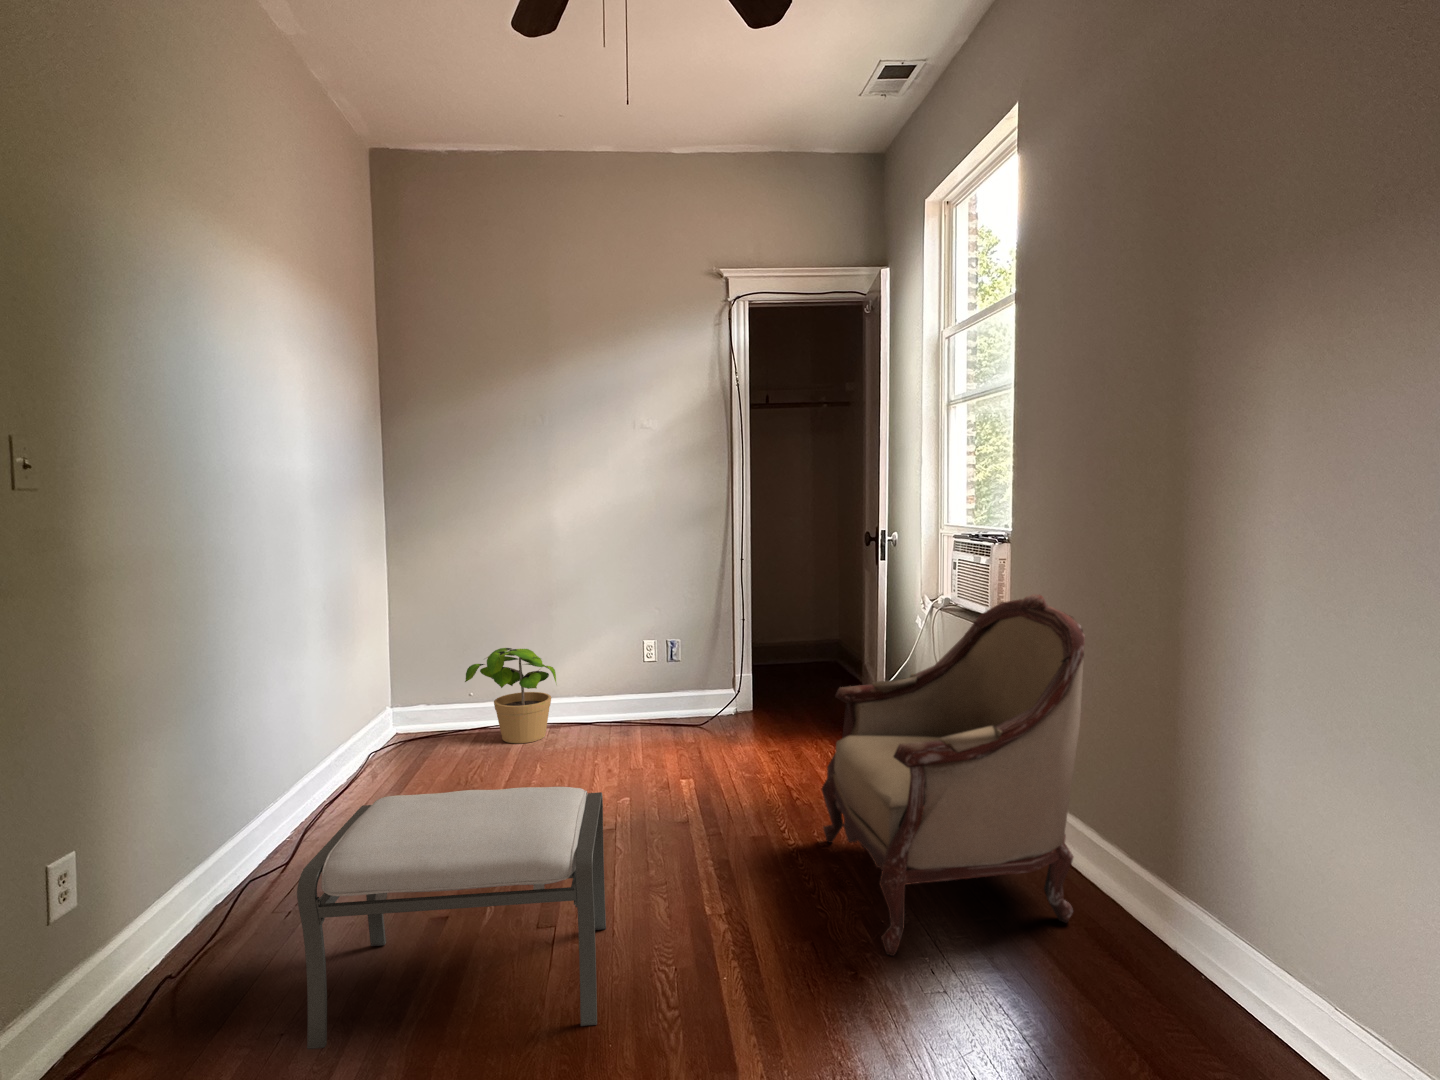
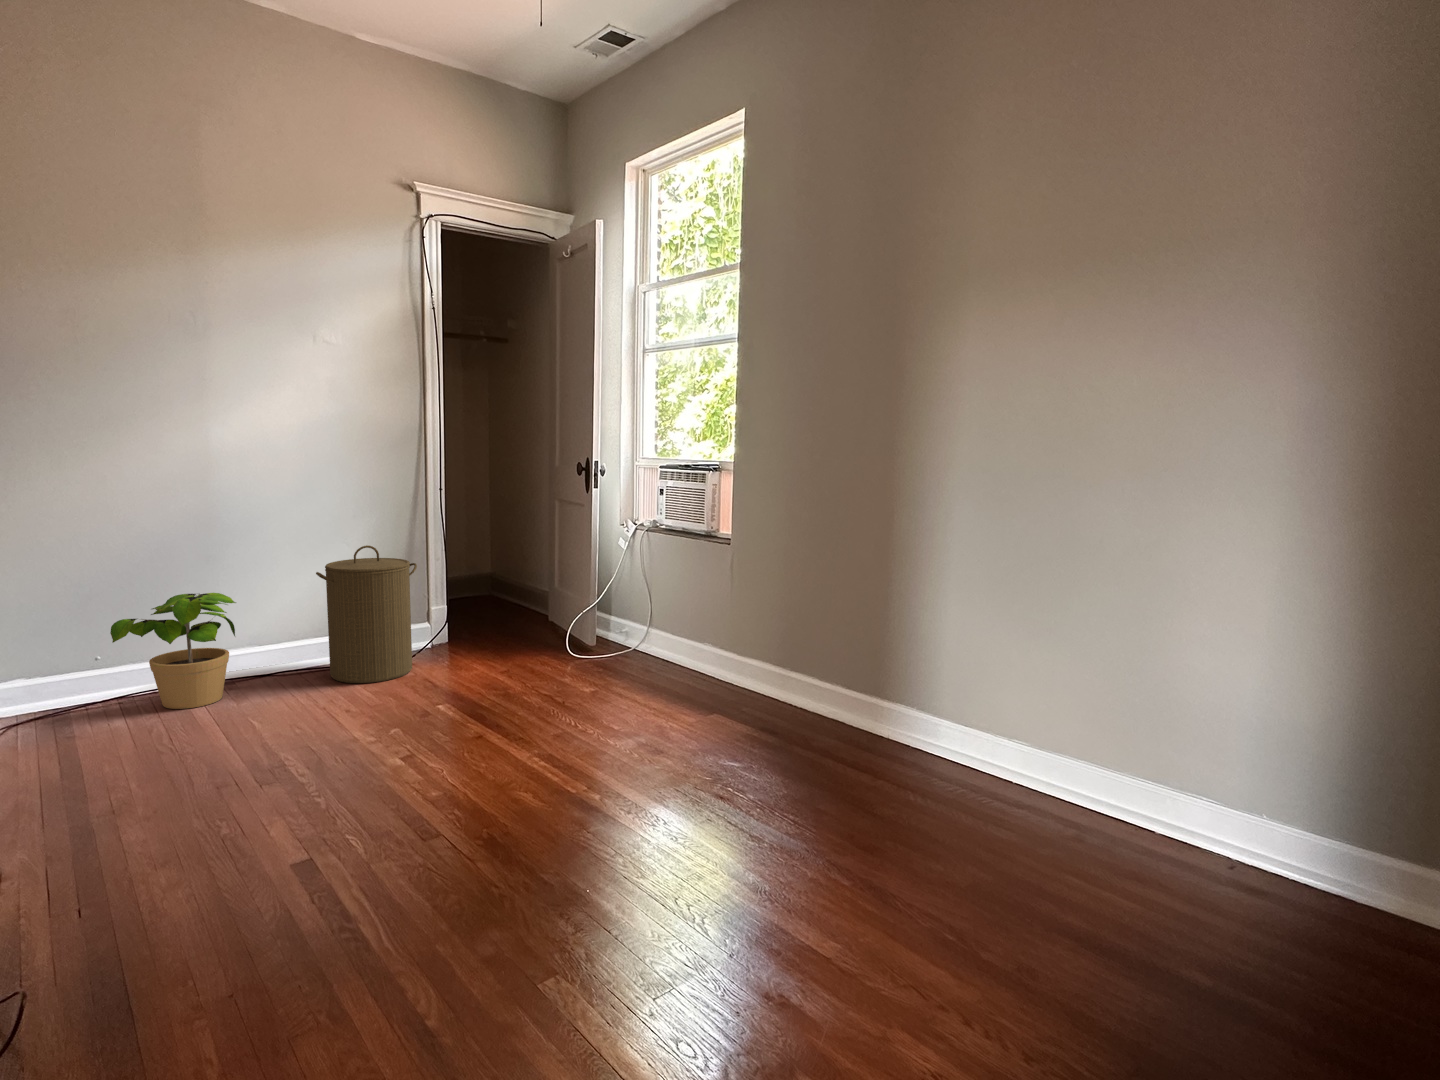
armchair: present [822,594,1085,956] -> none [612,505,831,778]
laundry hamper: none [619,612,709,743] -> present [316,545,417,683]
ottoman: present [297,787,606,1049] -> none [239,692,556,978]

